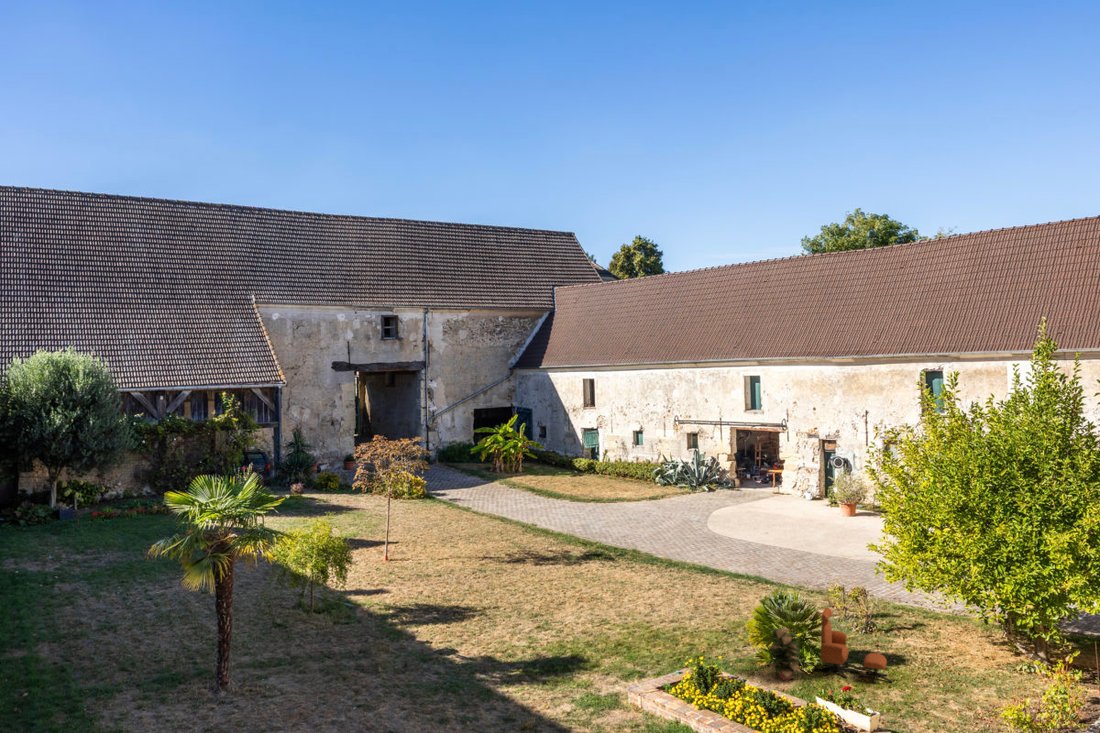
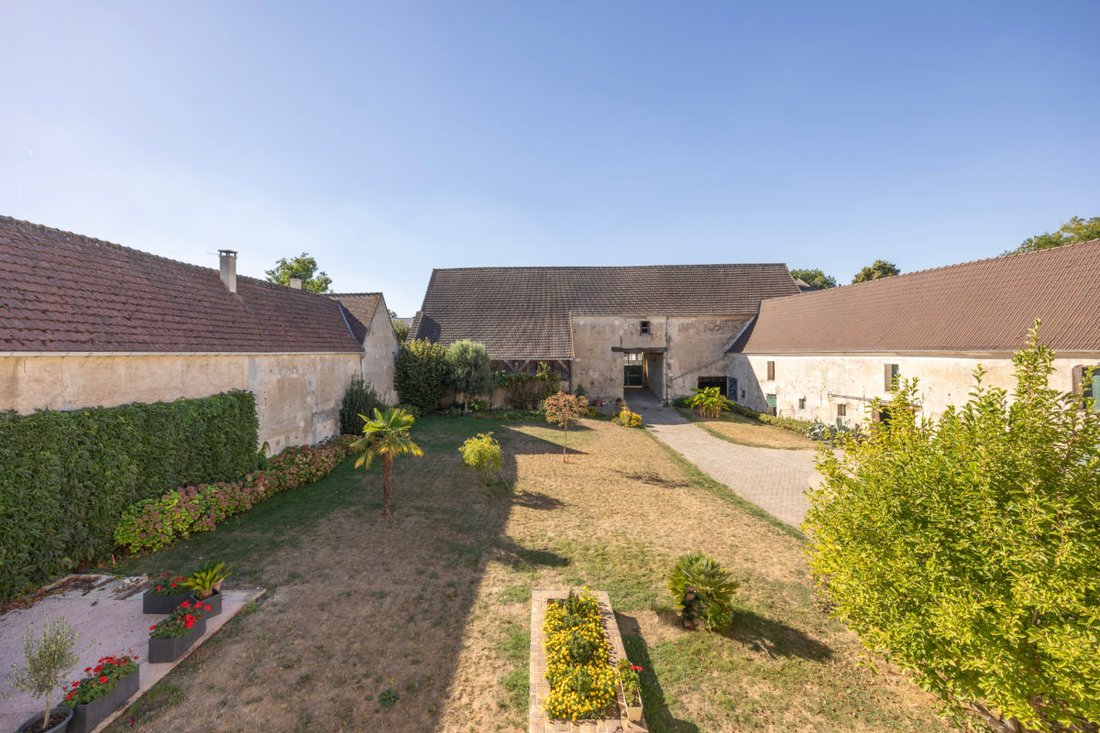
lounge chair: present [821,608,892,683] -> none [725,581,791,669]

